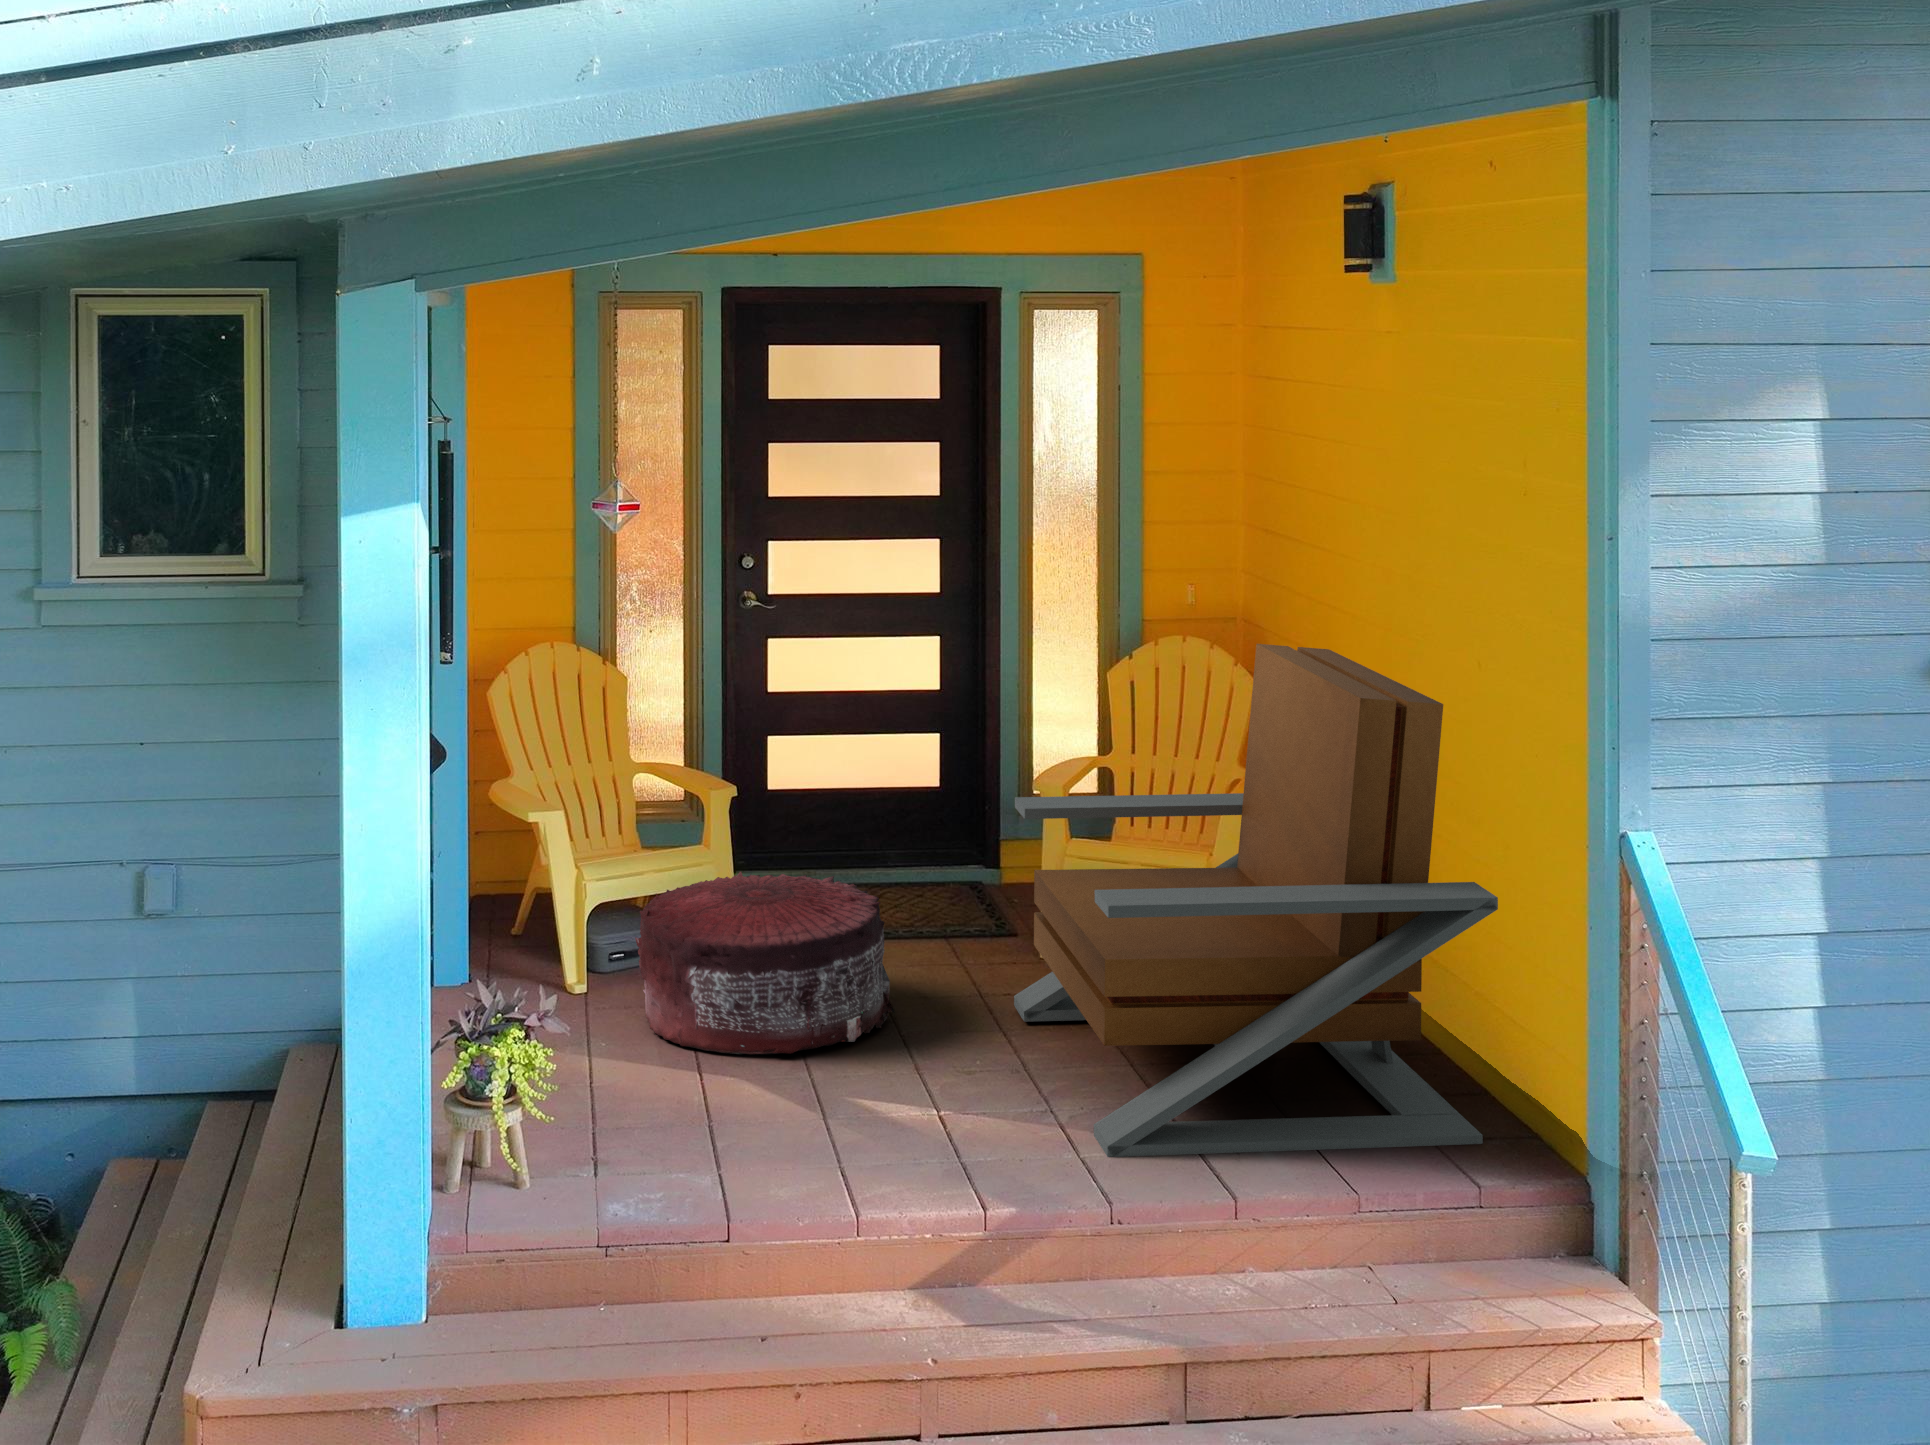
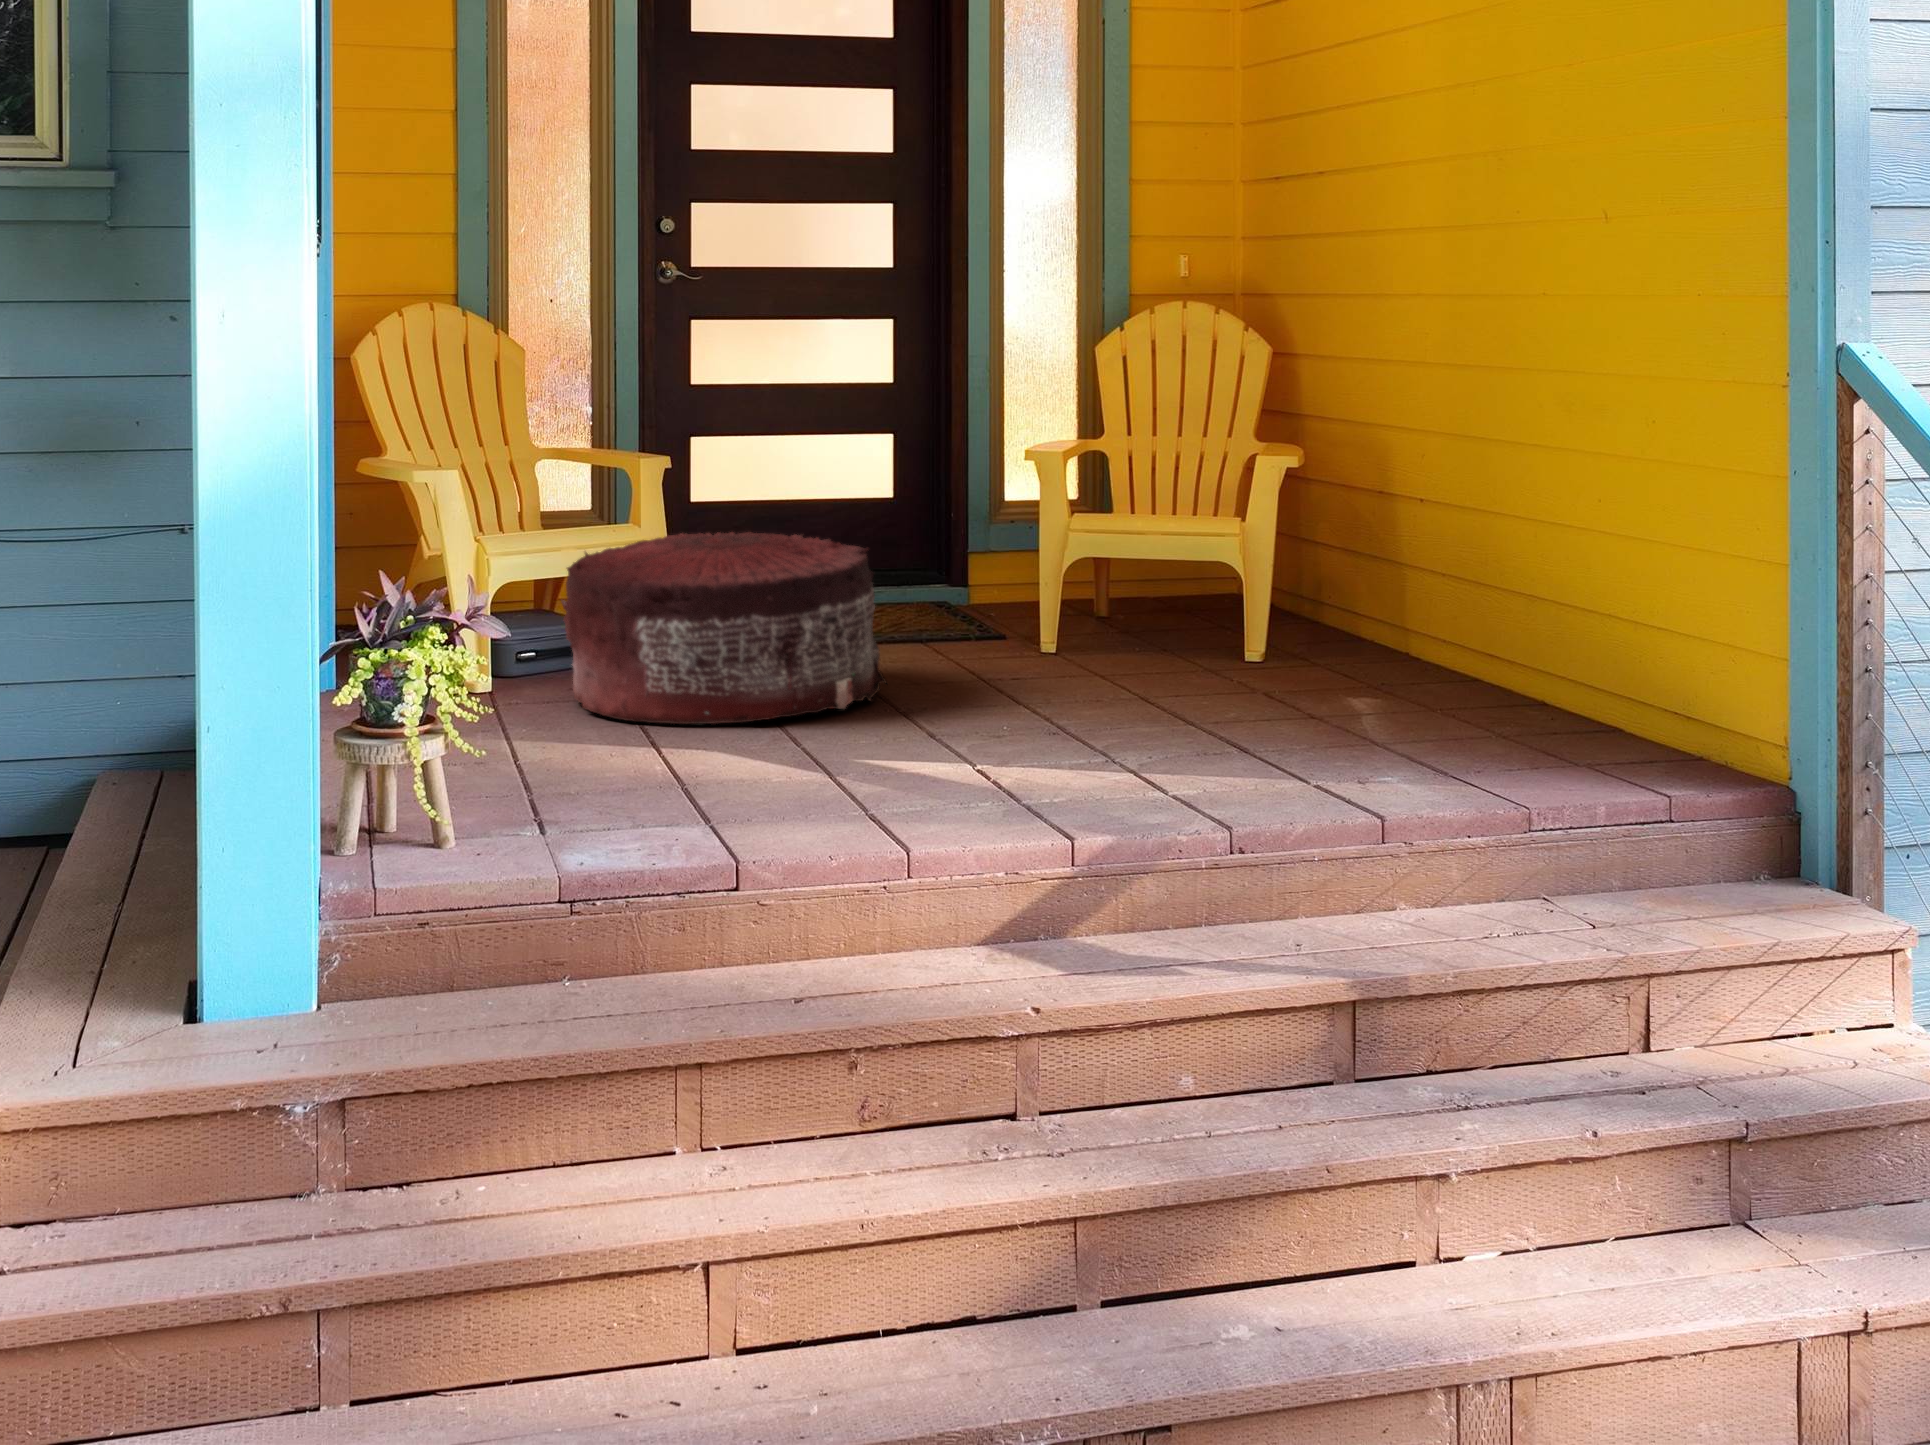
lounge chair: present [1014,644,1498,1157] -> none [1029,220,1665,787]

